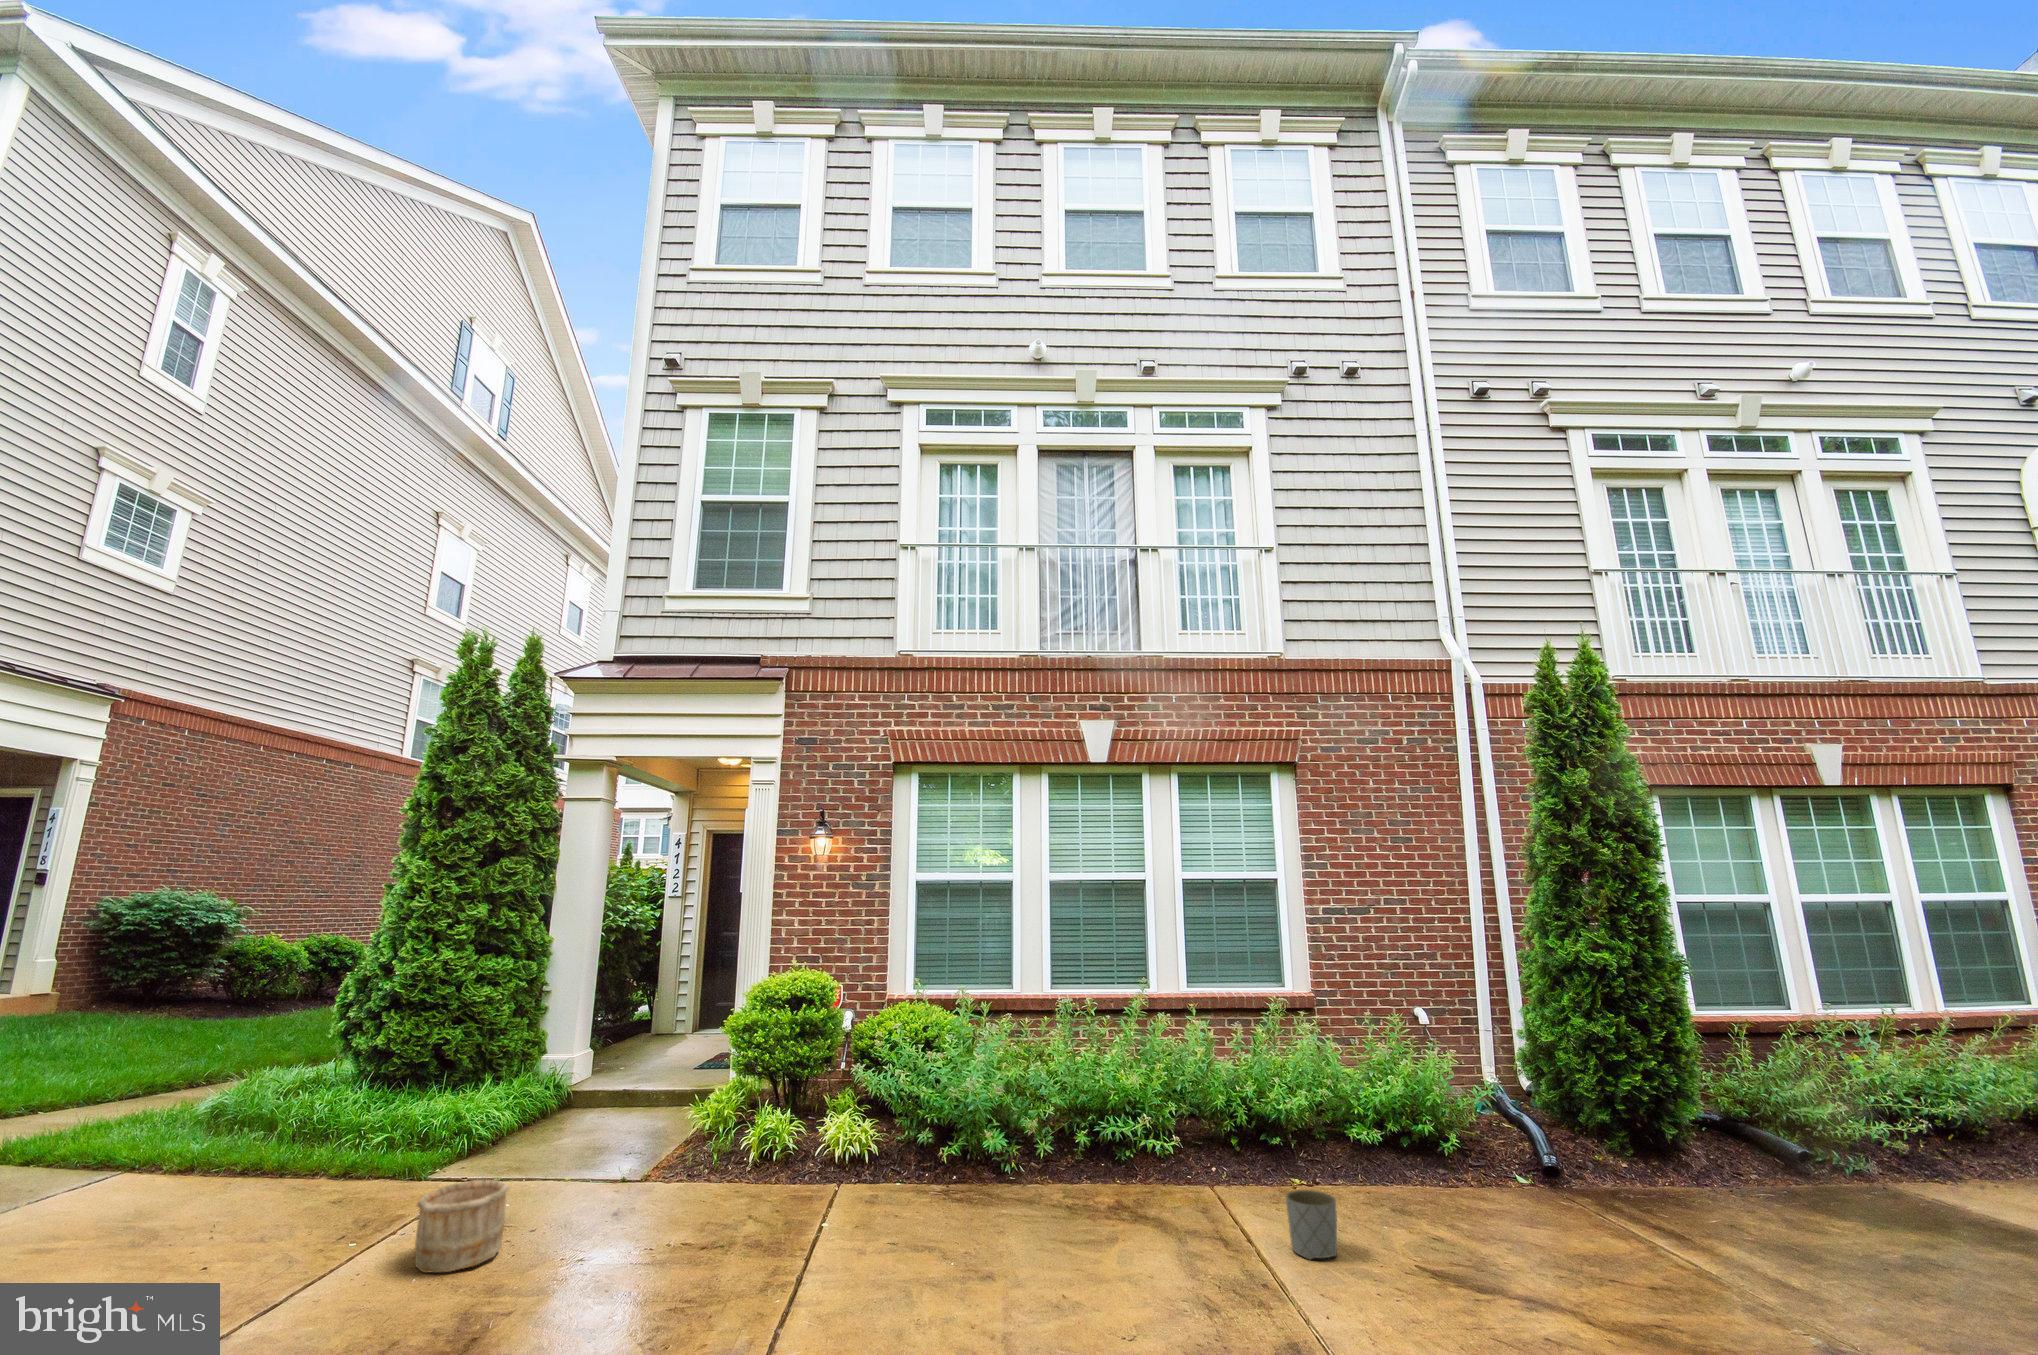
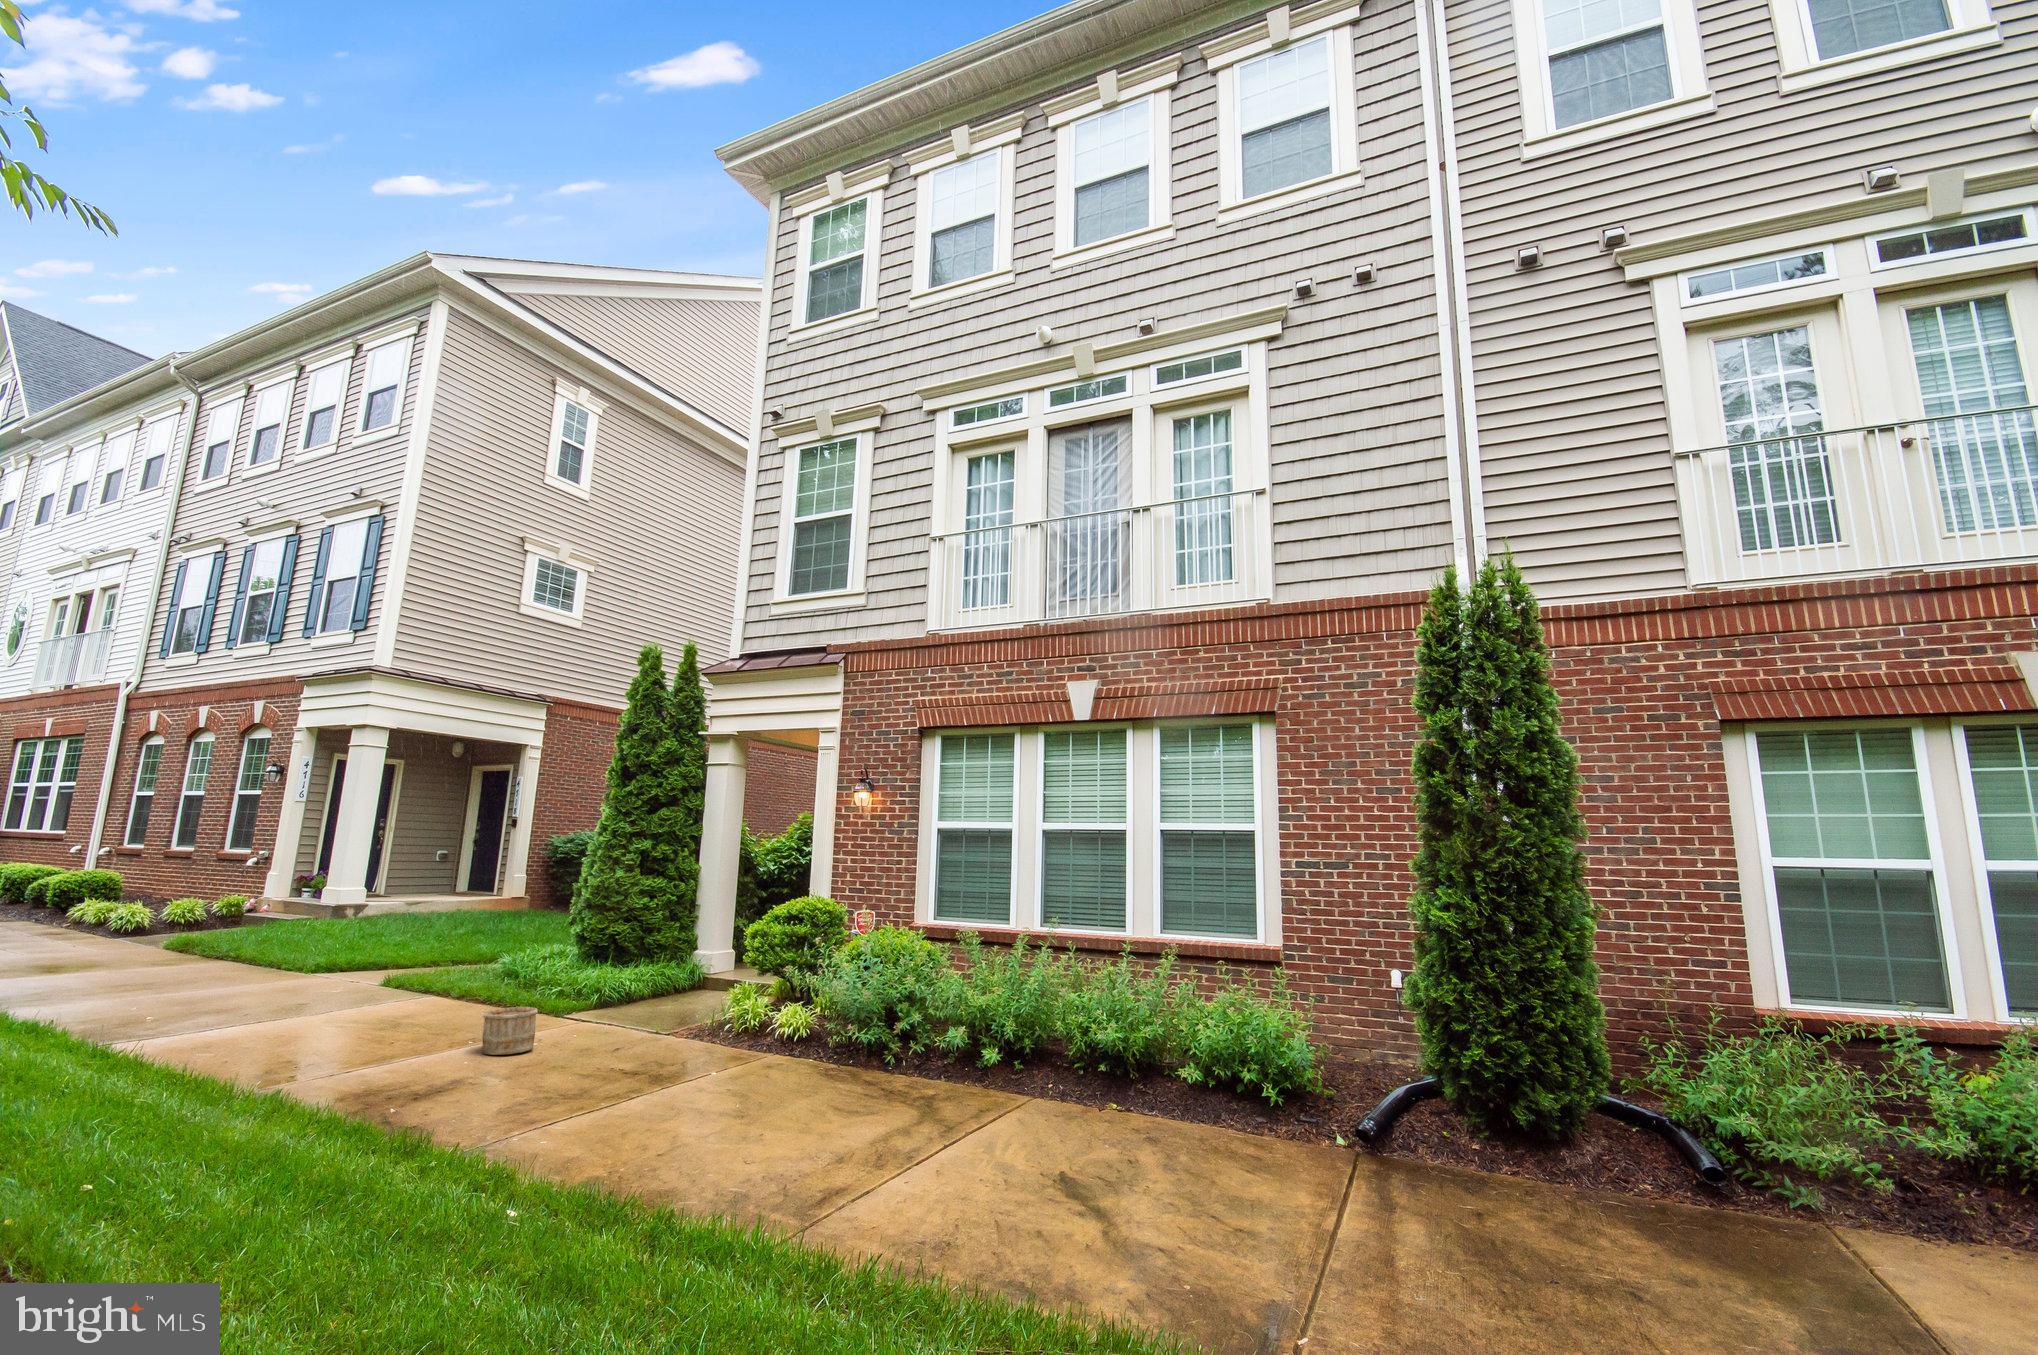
planter: present [1286,1190,1337,1260] -> none [993,1090,1034,1146]

